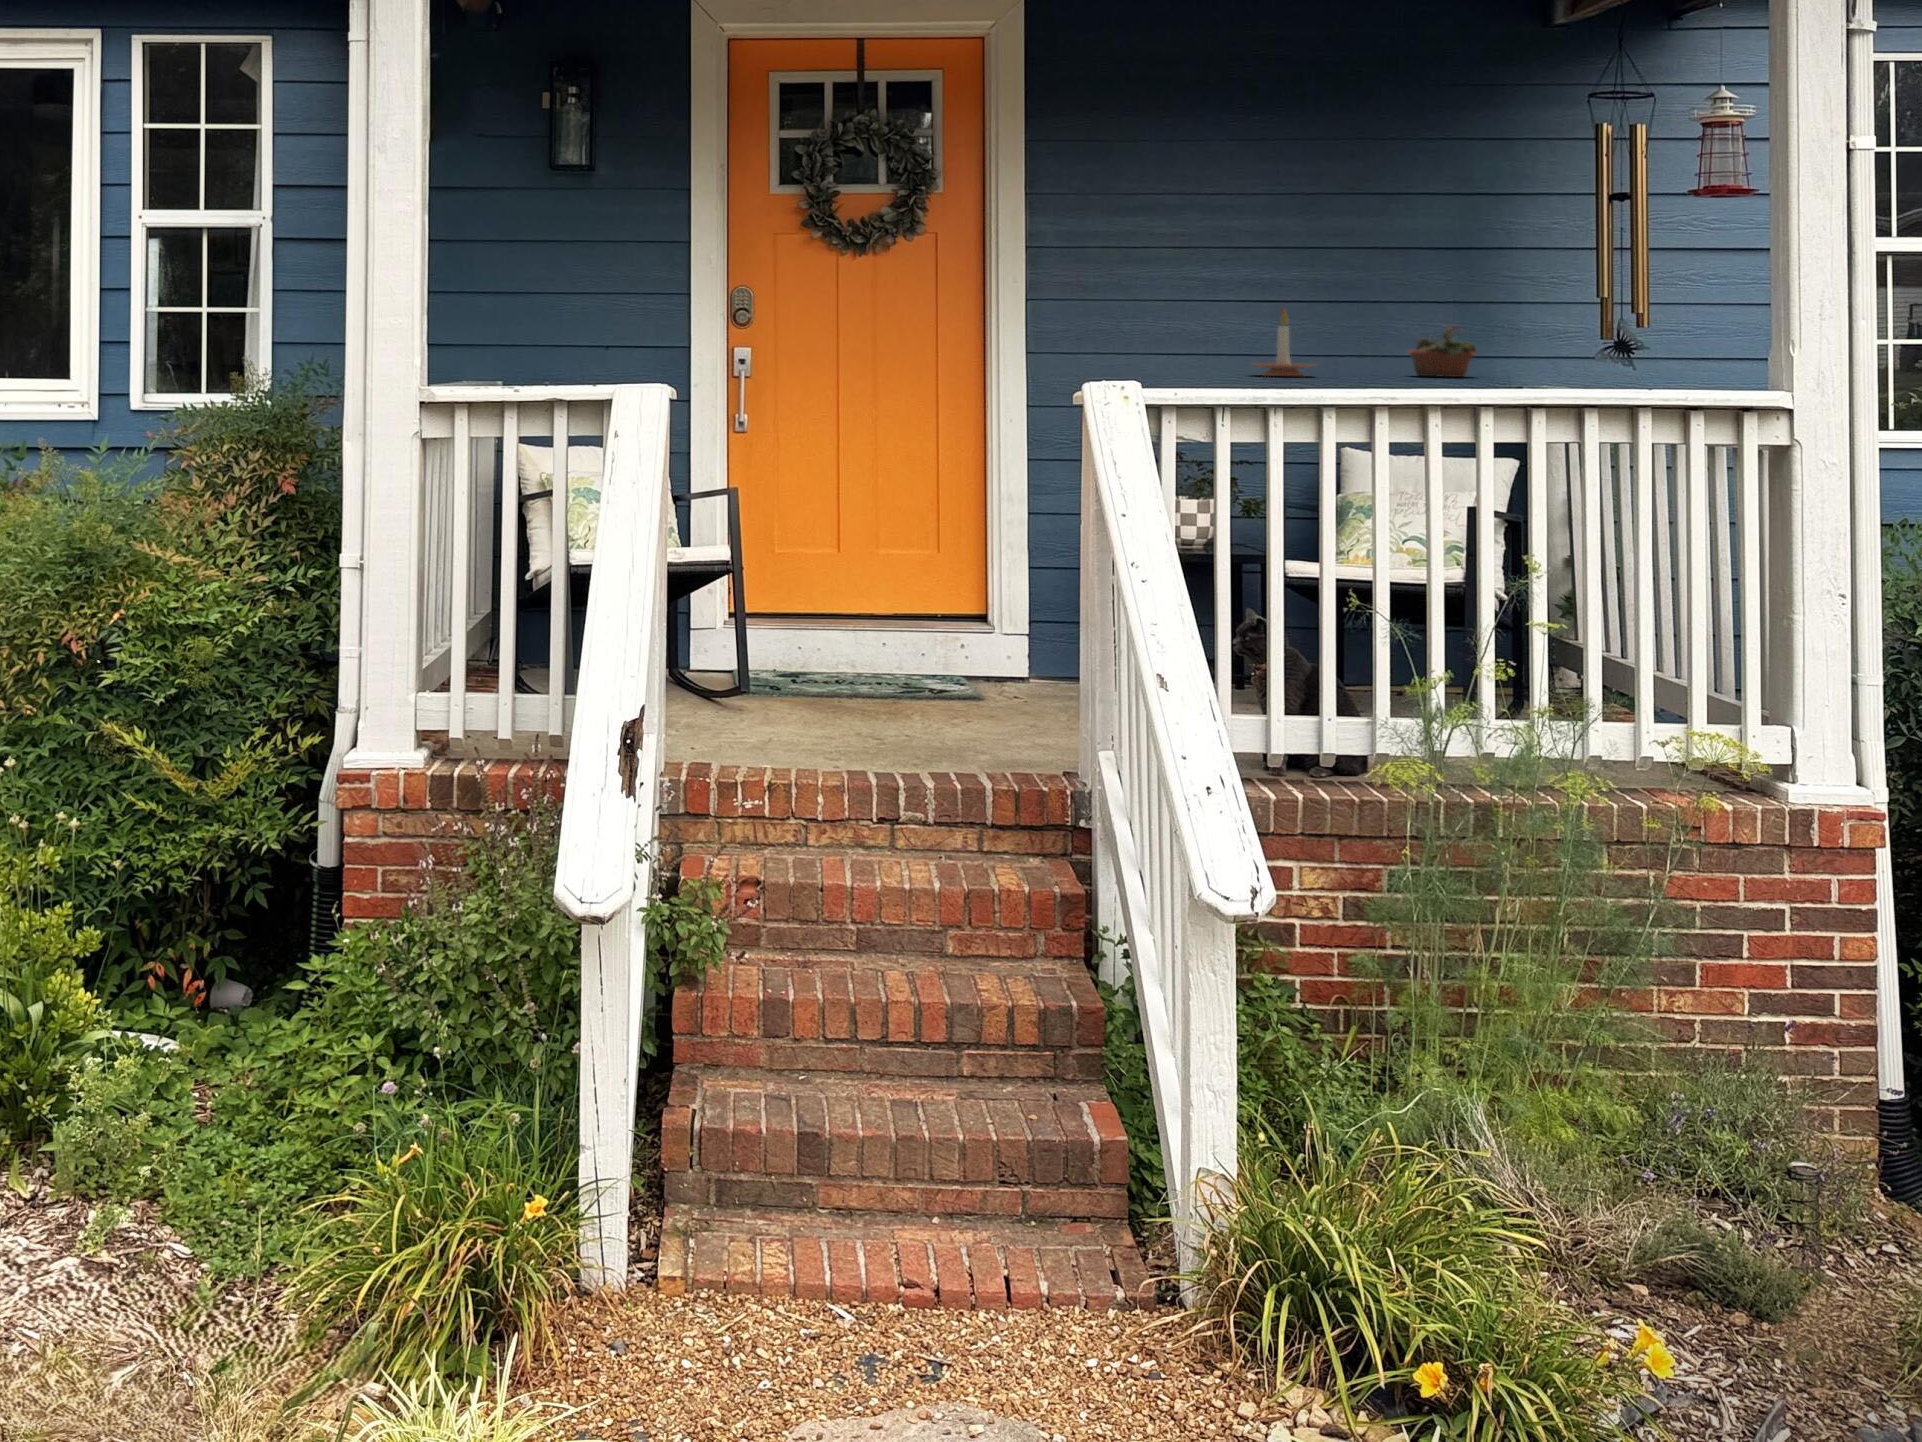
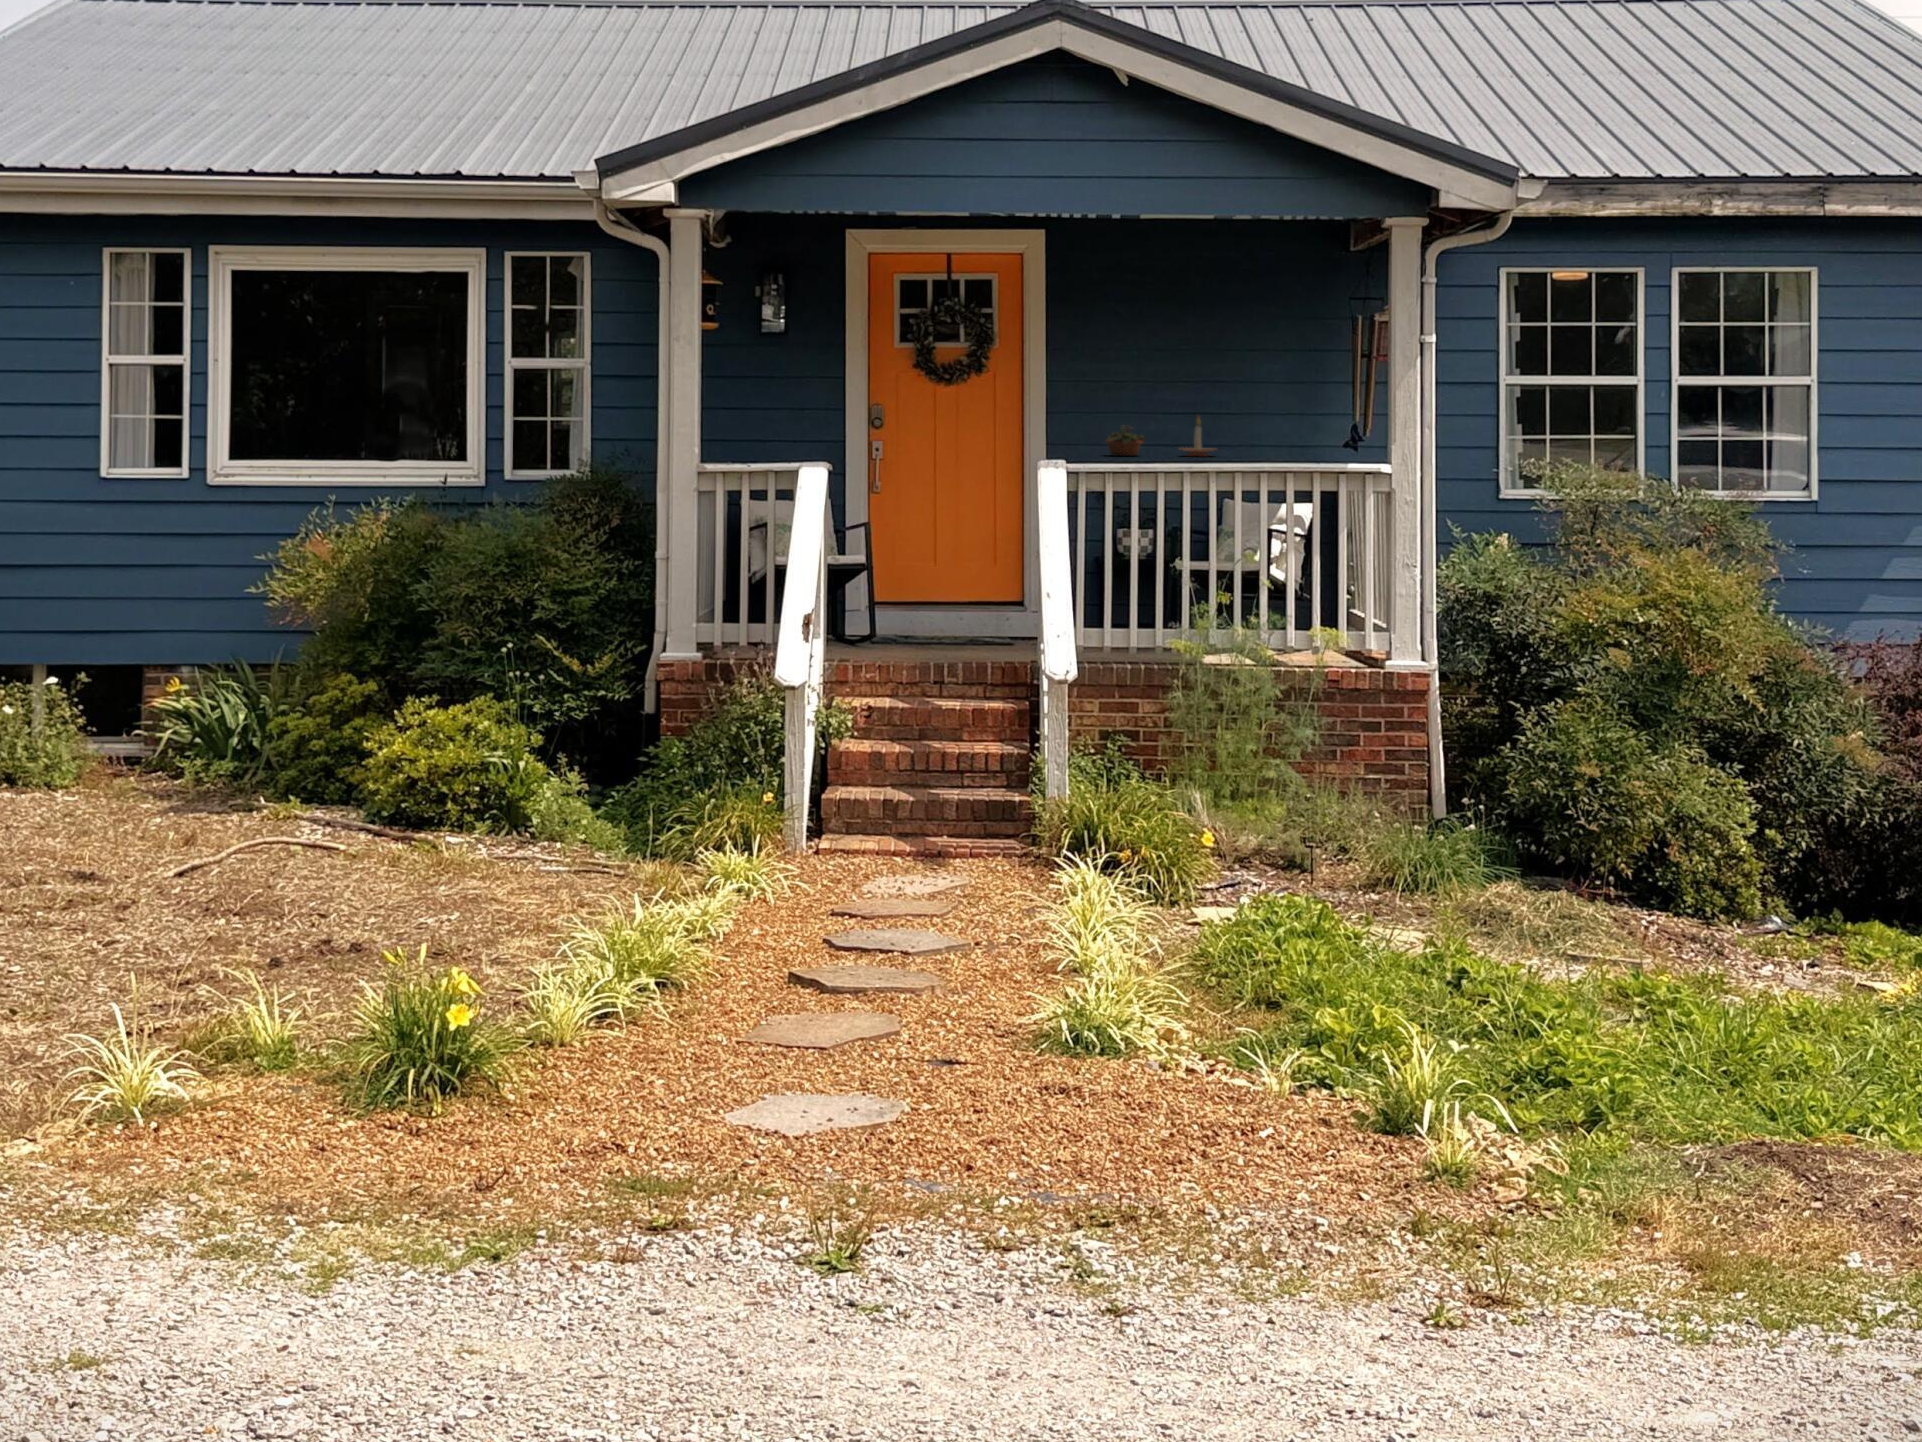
succulent planter: present [1408,326,1477,377] -> present [1106,425,1144,456]

